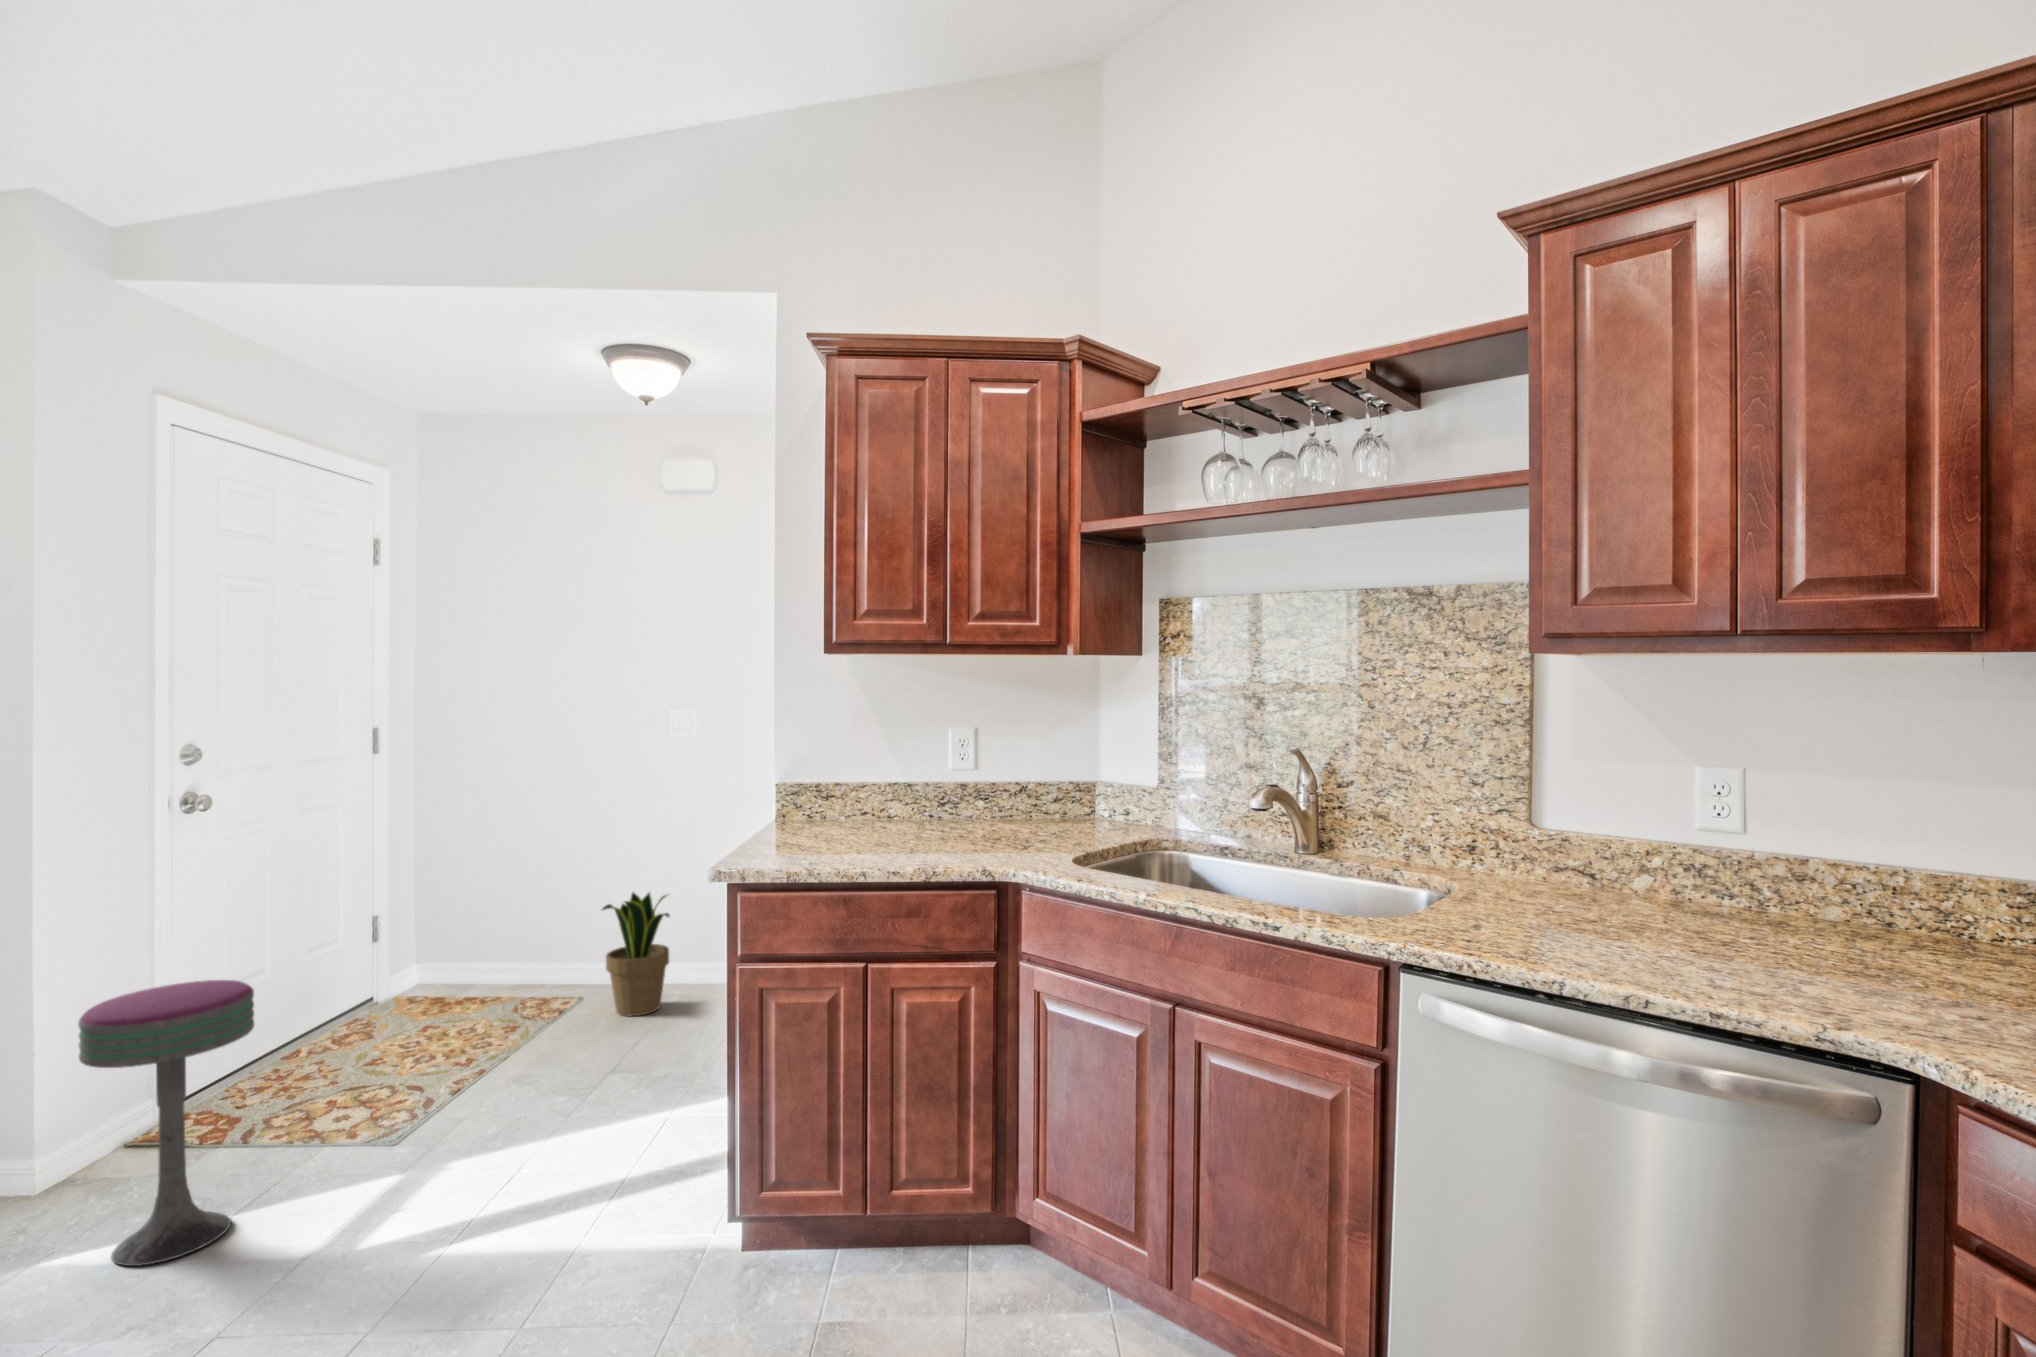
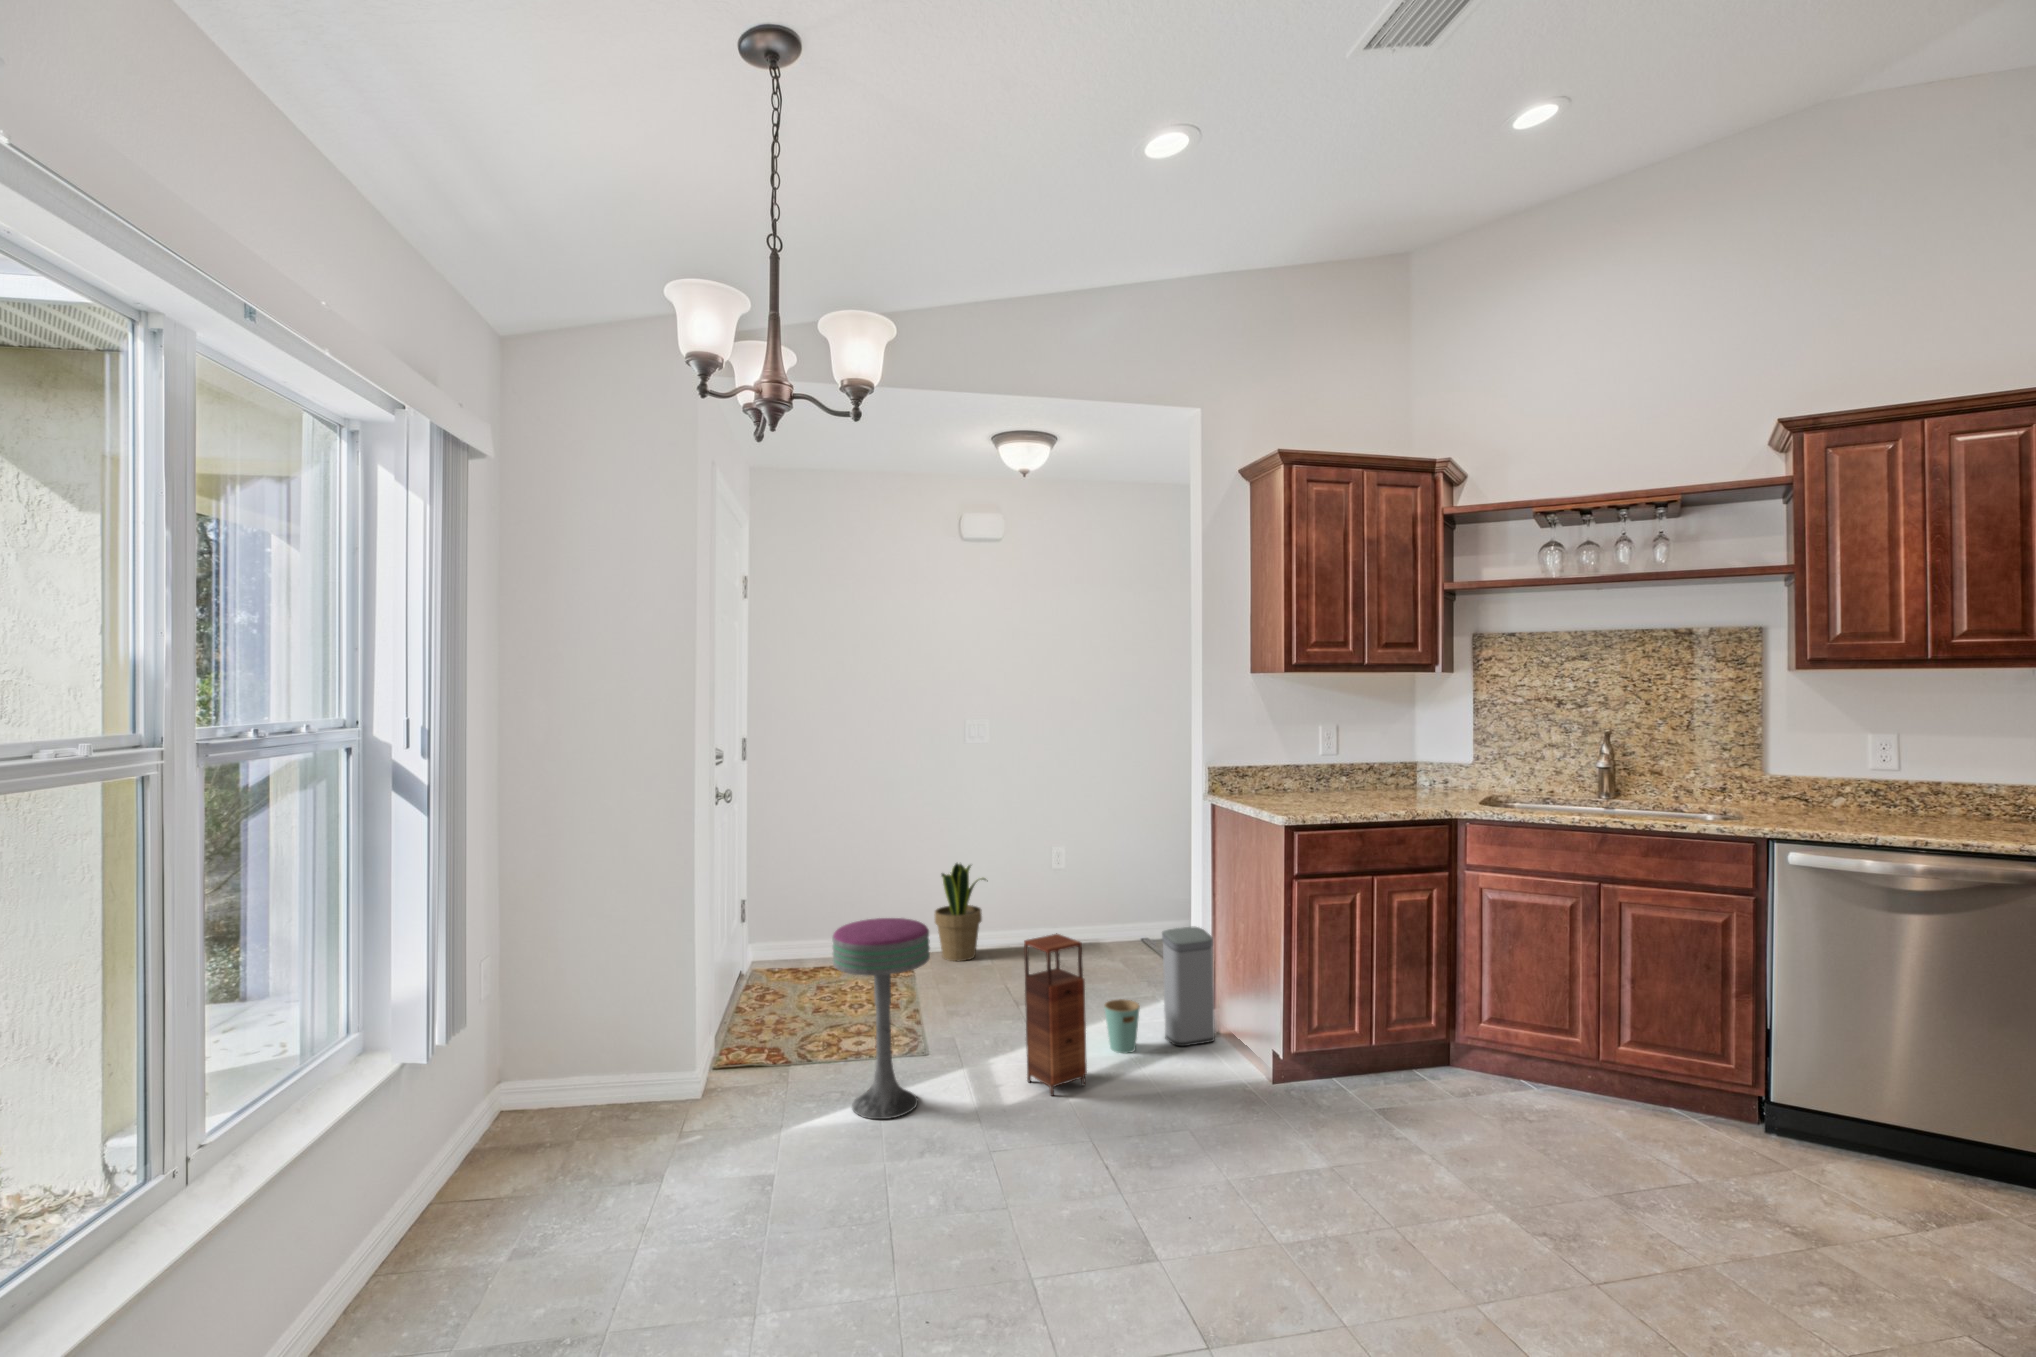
trash can: none [585,1008,755,1184] -> present [1104,926,1215,1053]
storage cabinet: none [393,1014,472,1251] -> present [1024,933,1087,1096]

